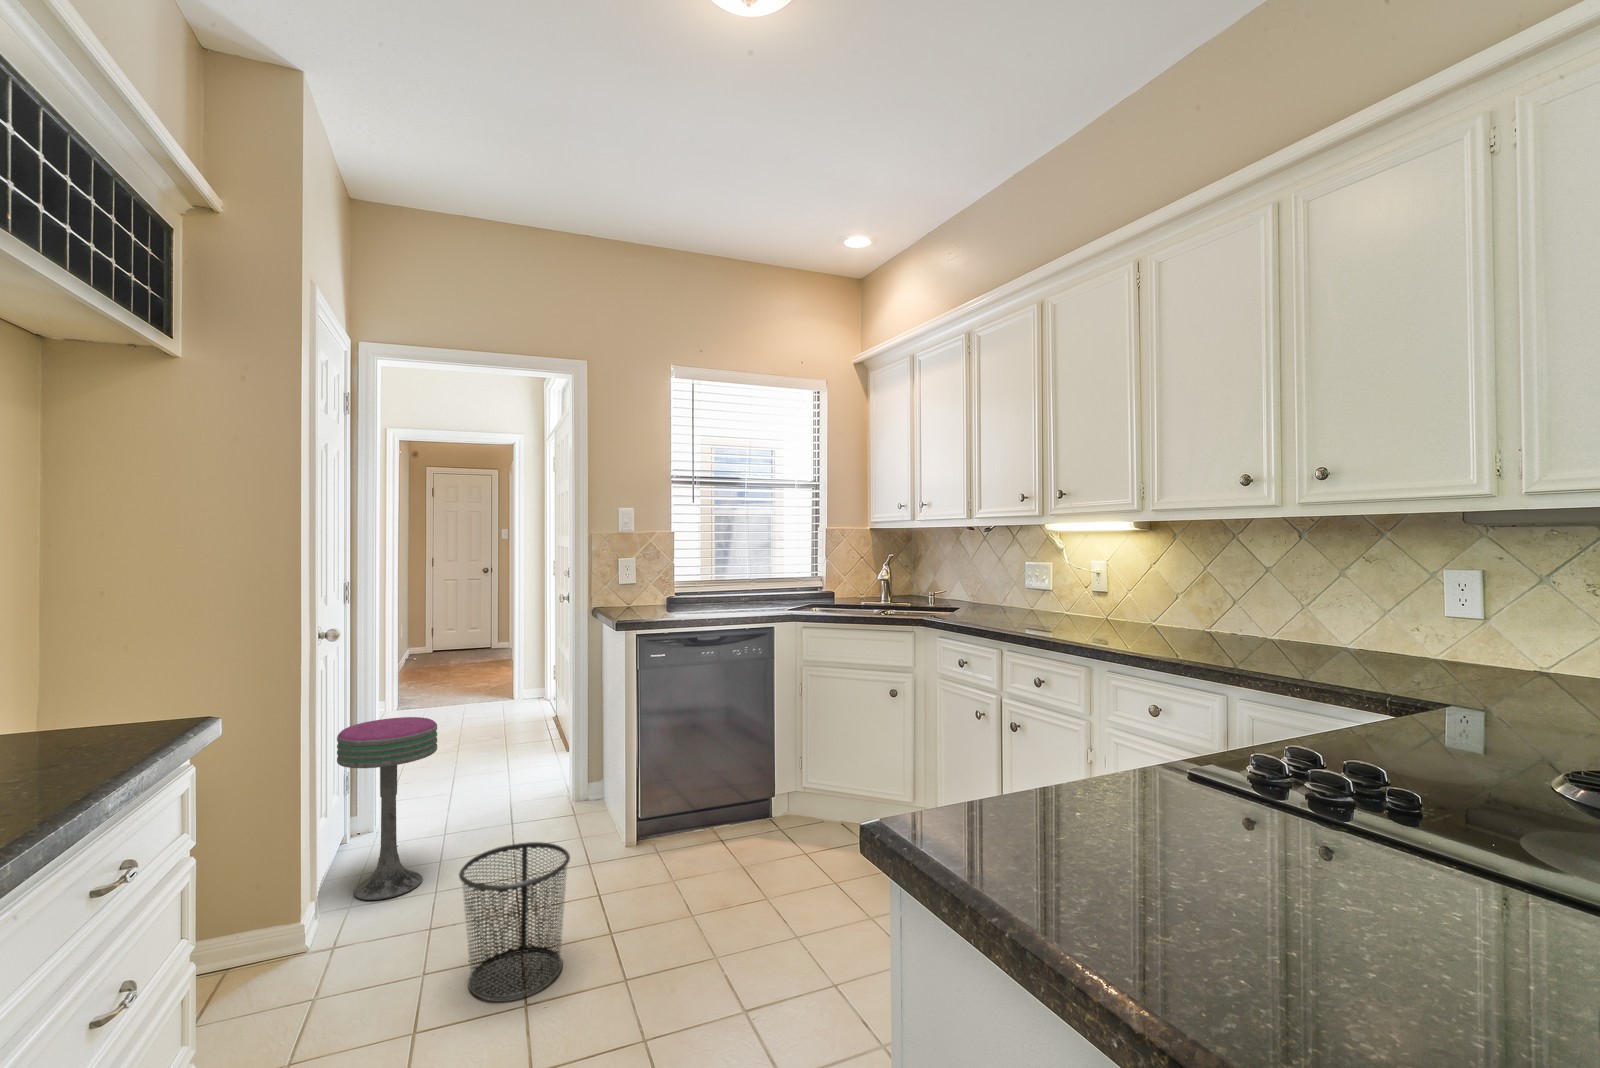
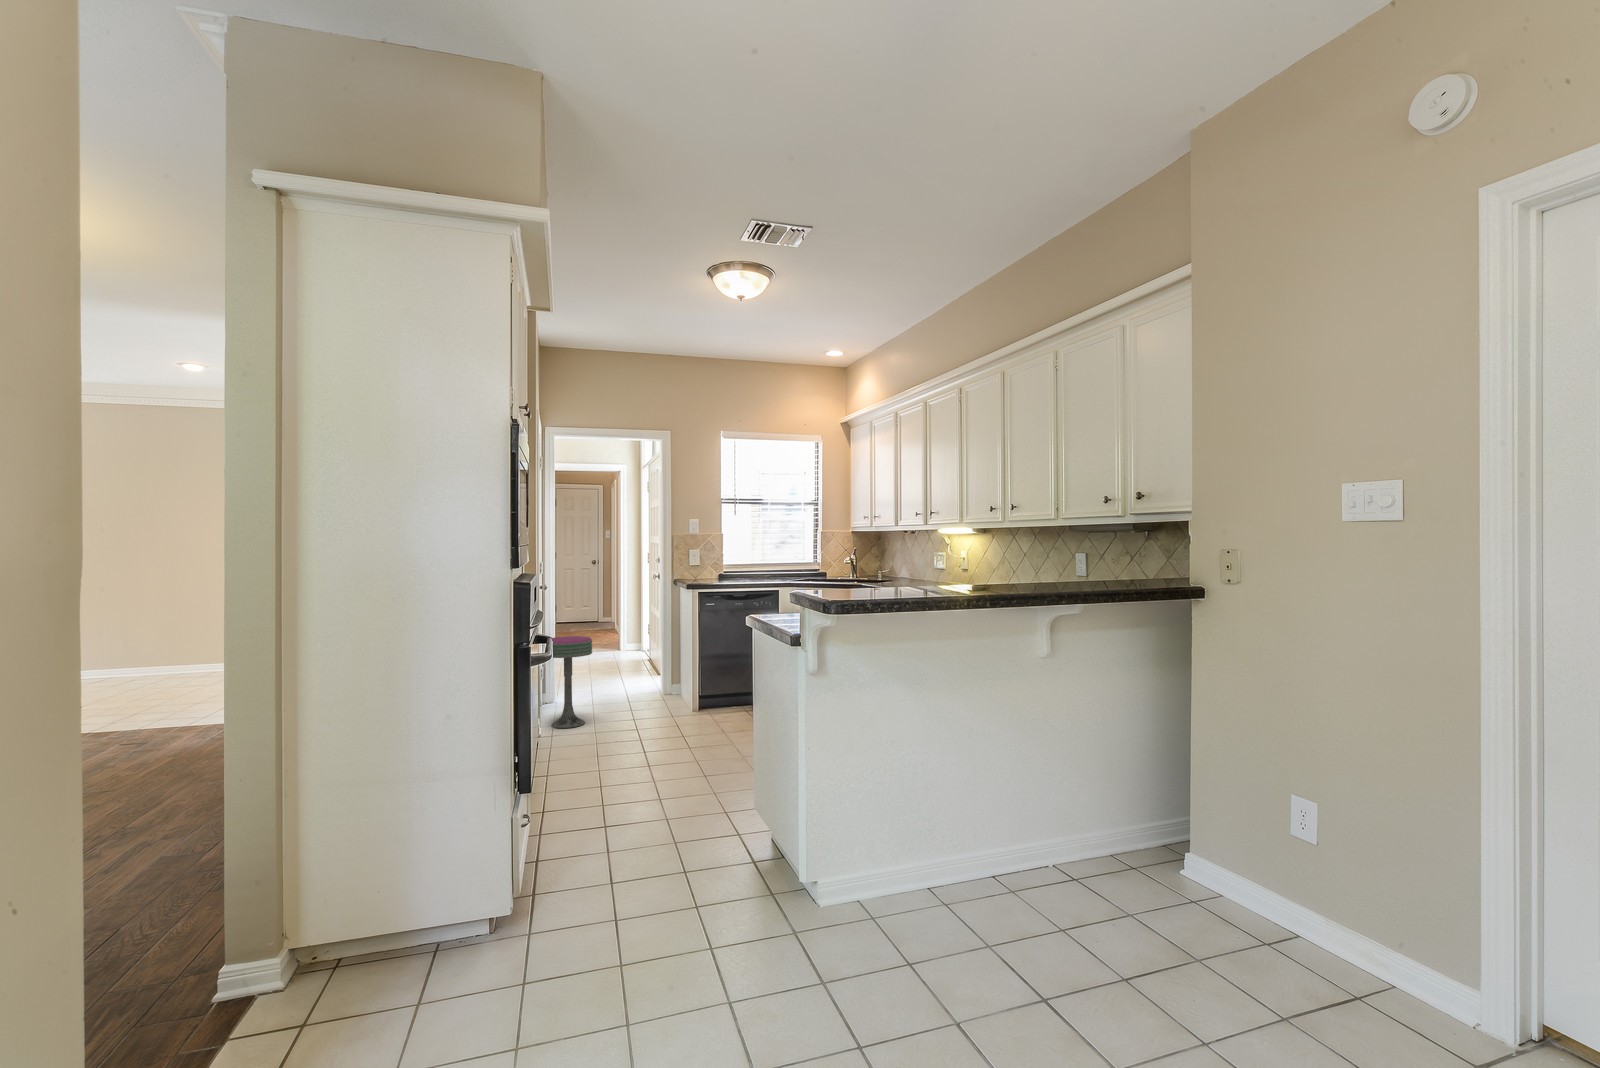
waste bin: present [459,842,570,1000] -> none [613,691,664,756]

